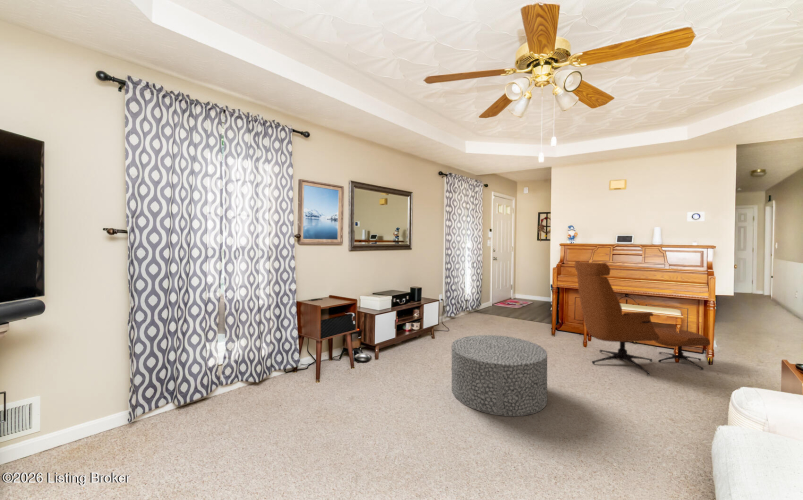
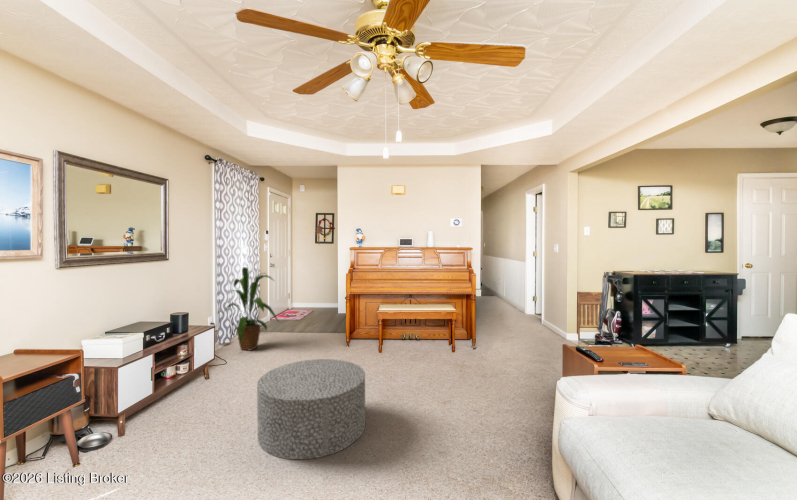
house plant: none [446,257,494,326] -> present [226,267,277,350]
lounge chair: present [575,261,710,375] -> none [370,269,459,366]

